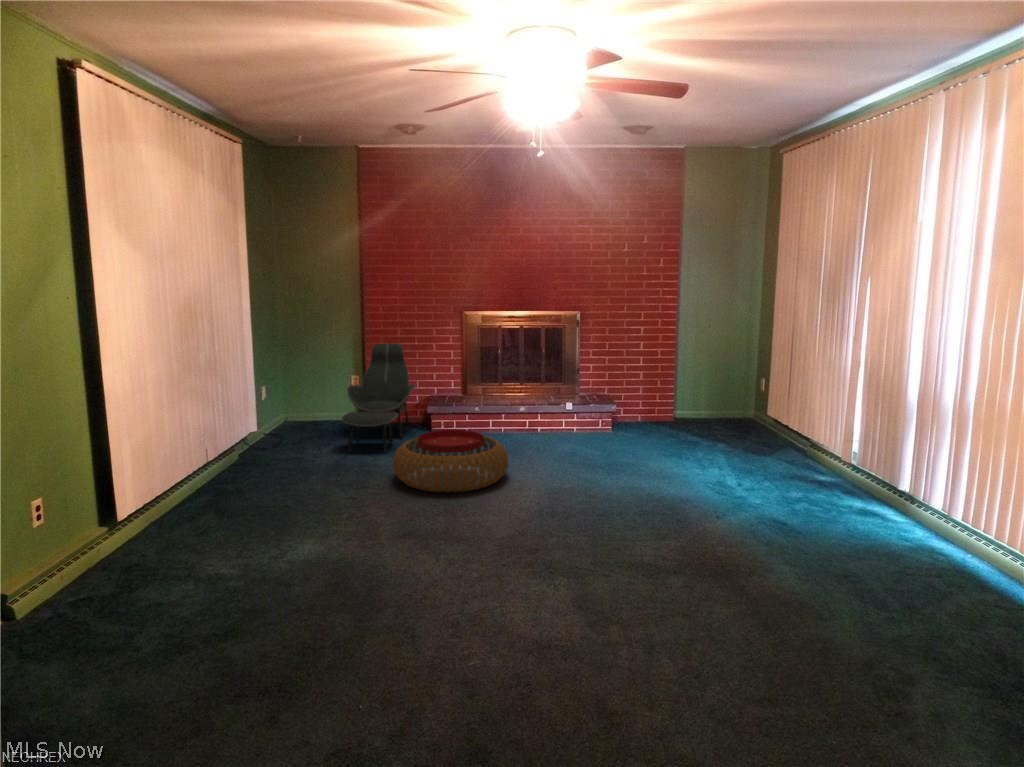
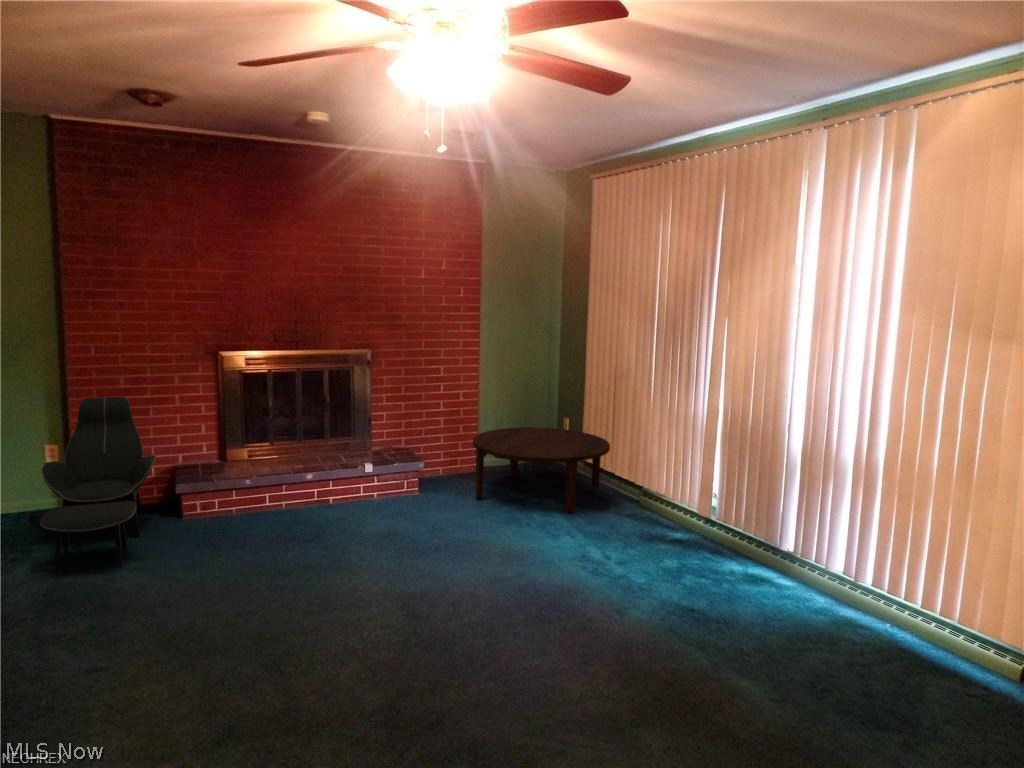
coffee table: none [654,383,782,455] -> present [473,427,610,514]
pouf: present [393,430,508,492] -> none [151,526,329,633]

